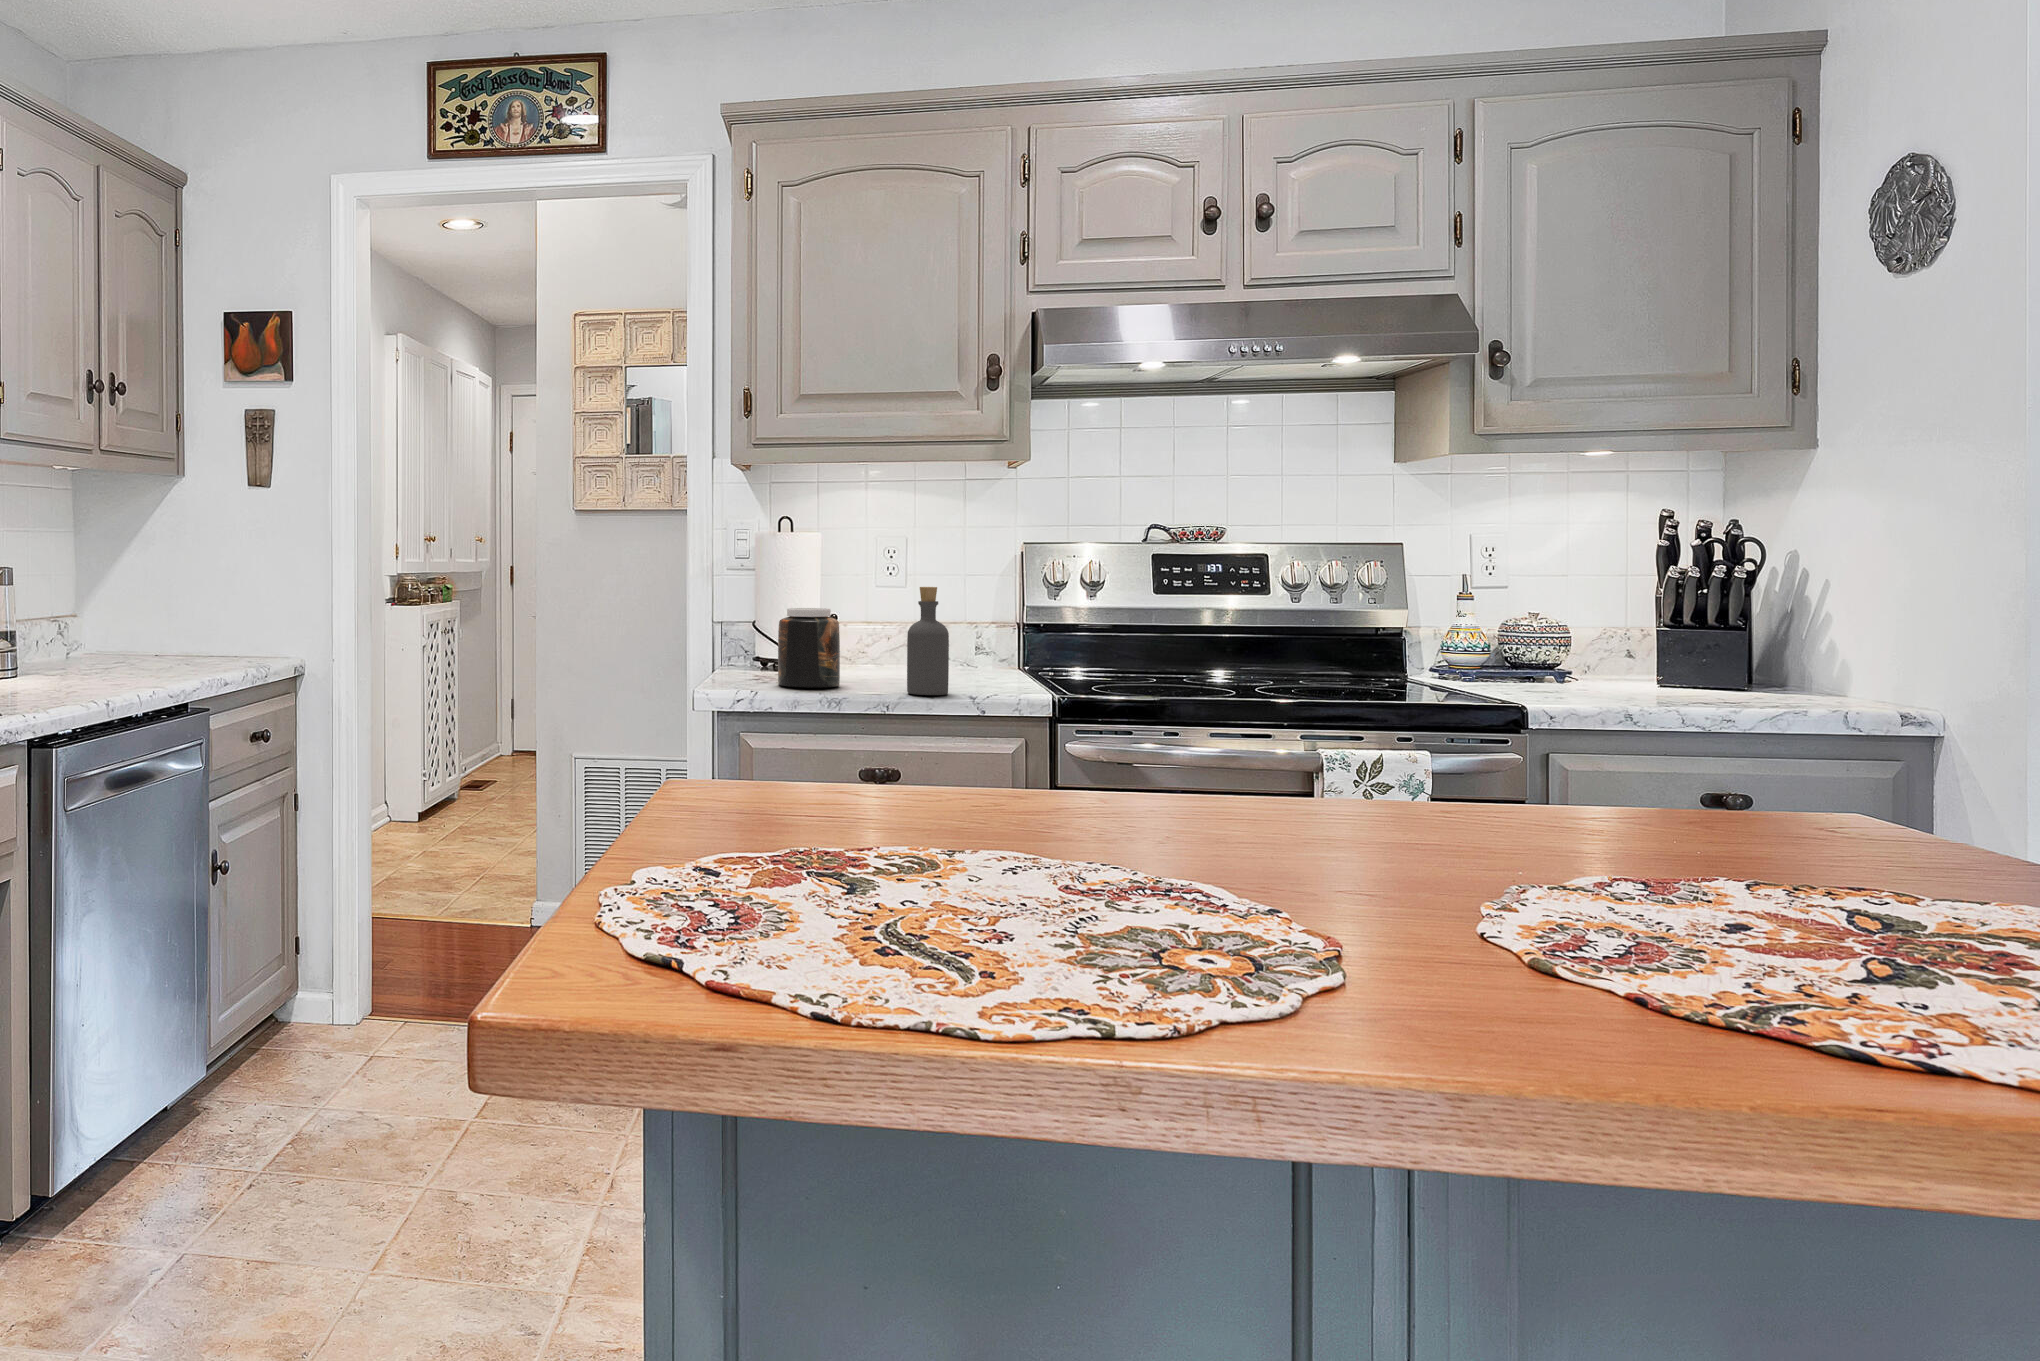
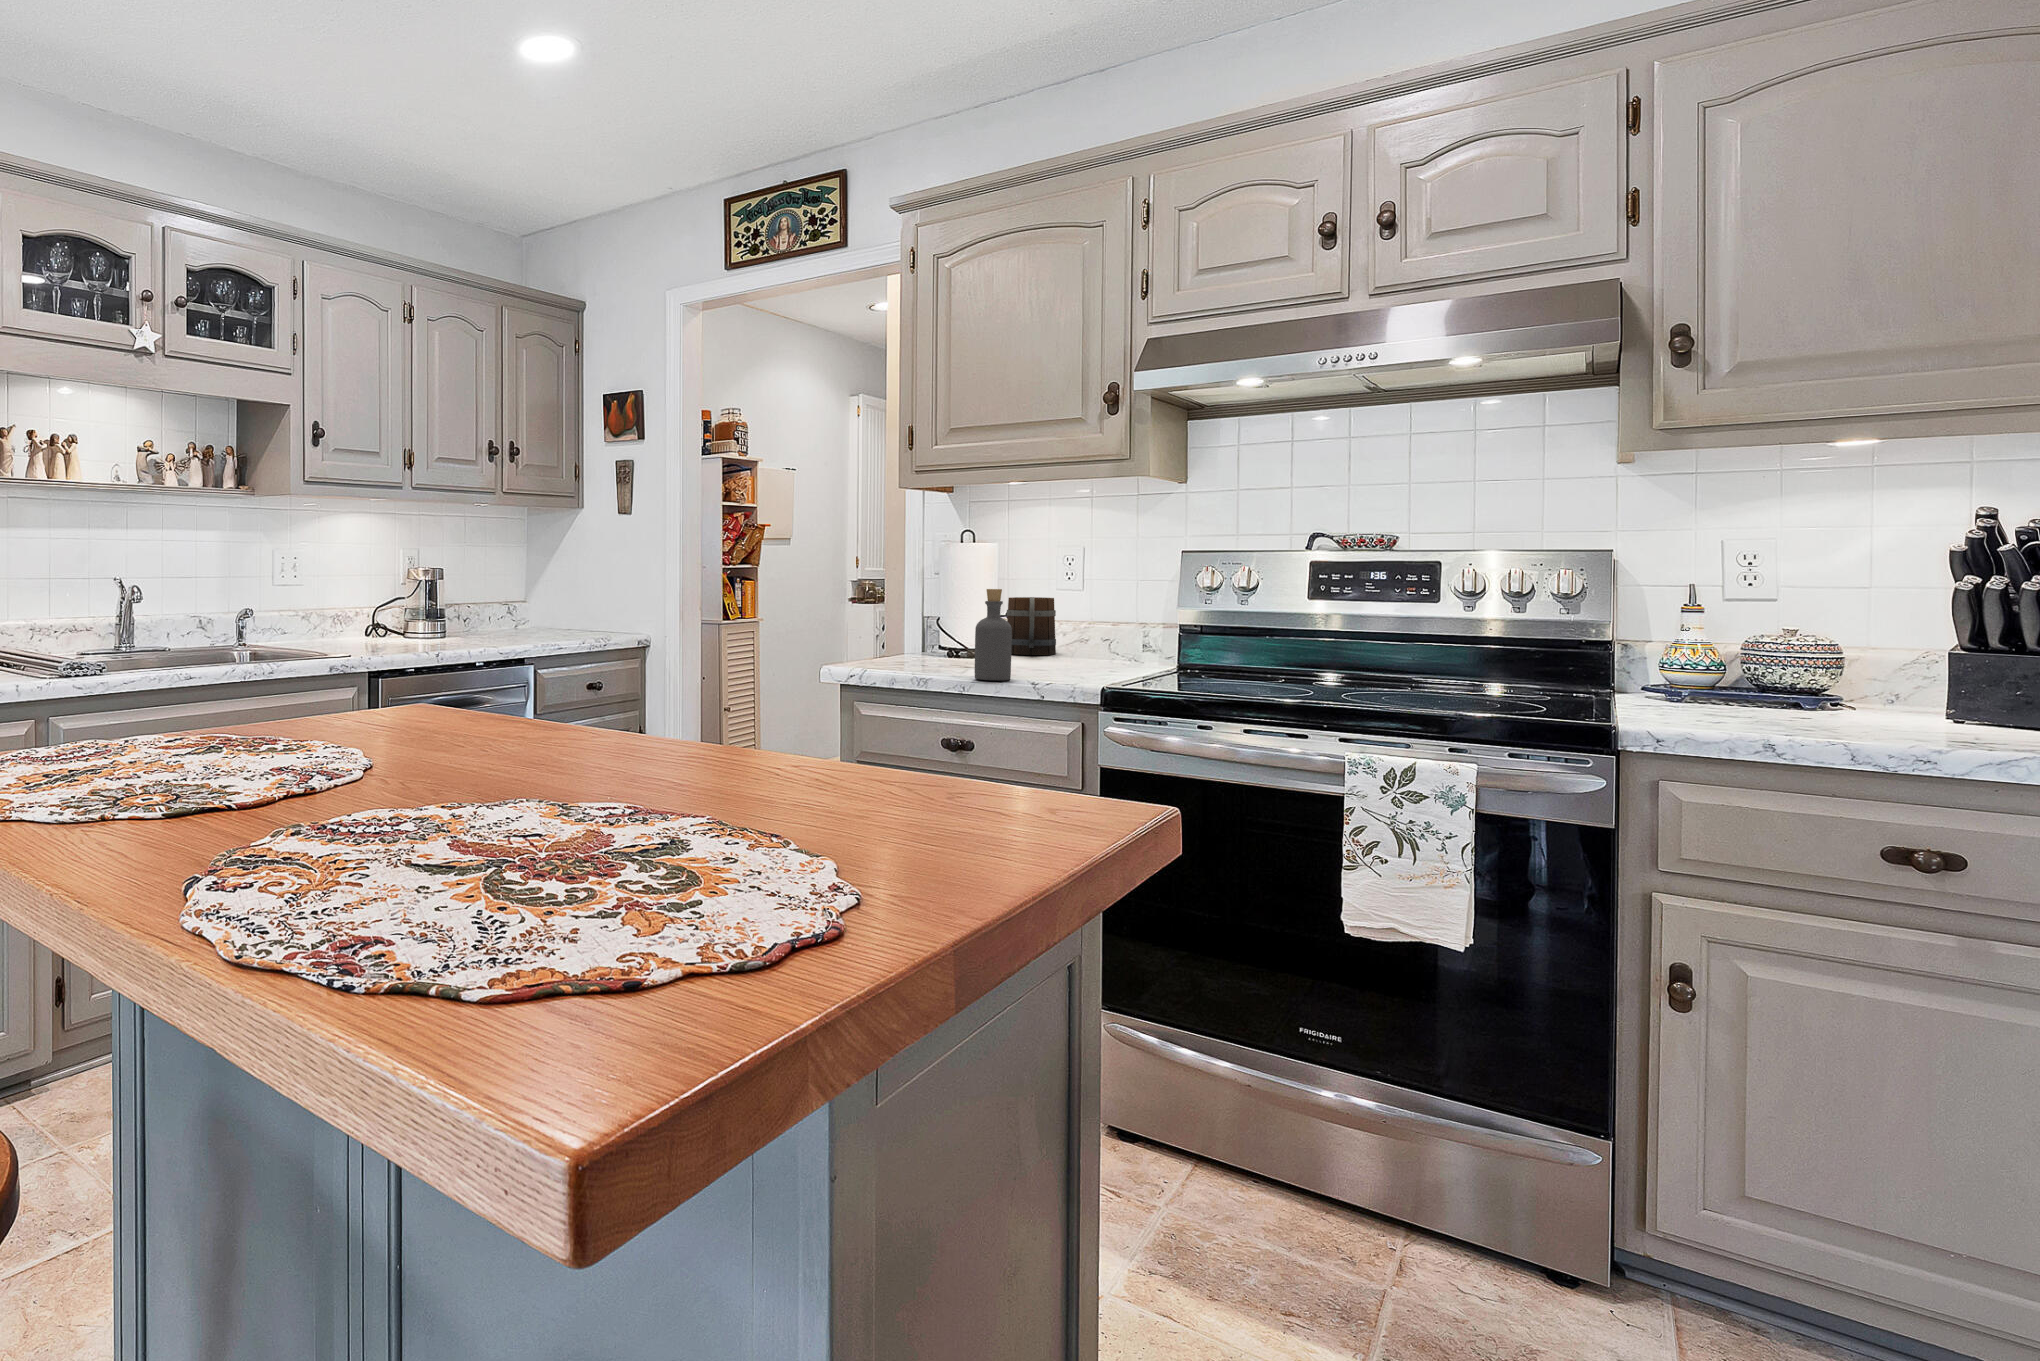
mug: none [837,592,889,660] -> present [1007,597,1056,655]
jar: present [778,608,840,688] -> none [888,607,939,671]

